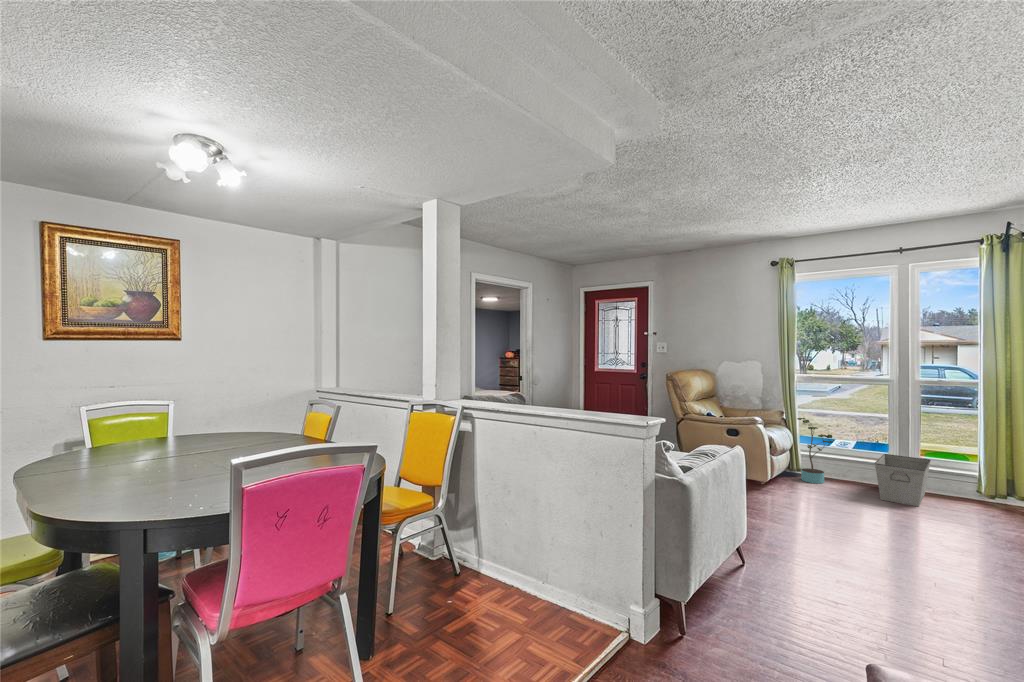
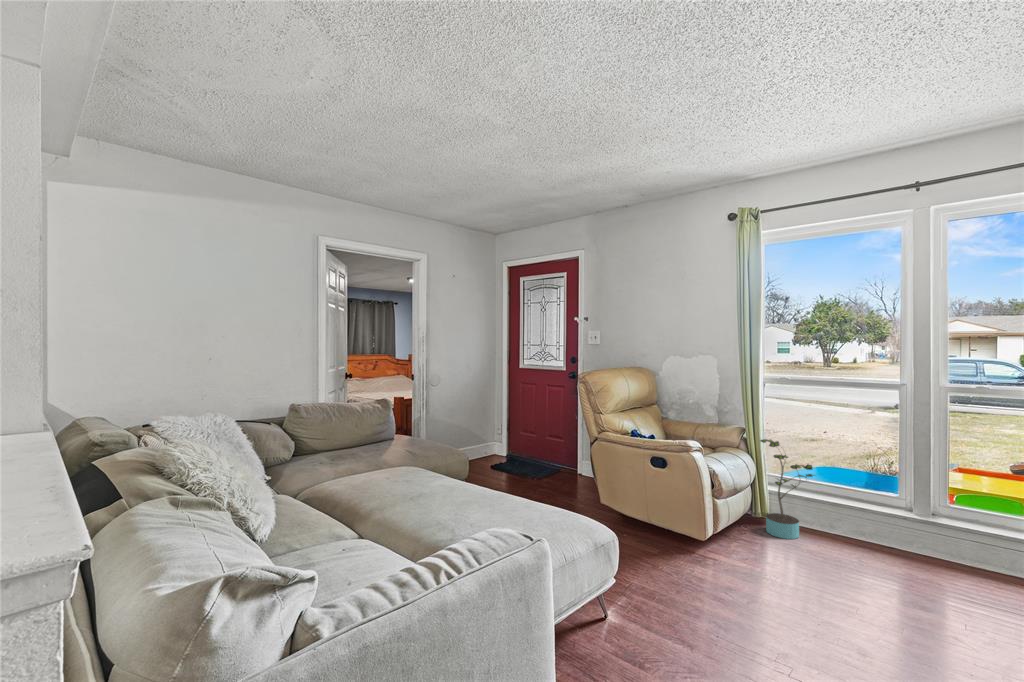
storage bin: present [875,454,931,506] -> none [872,497,965,597]

